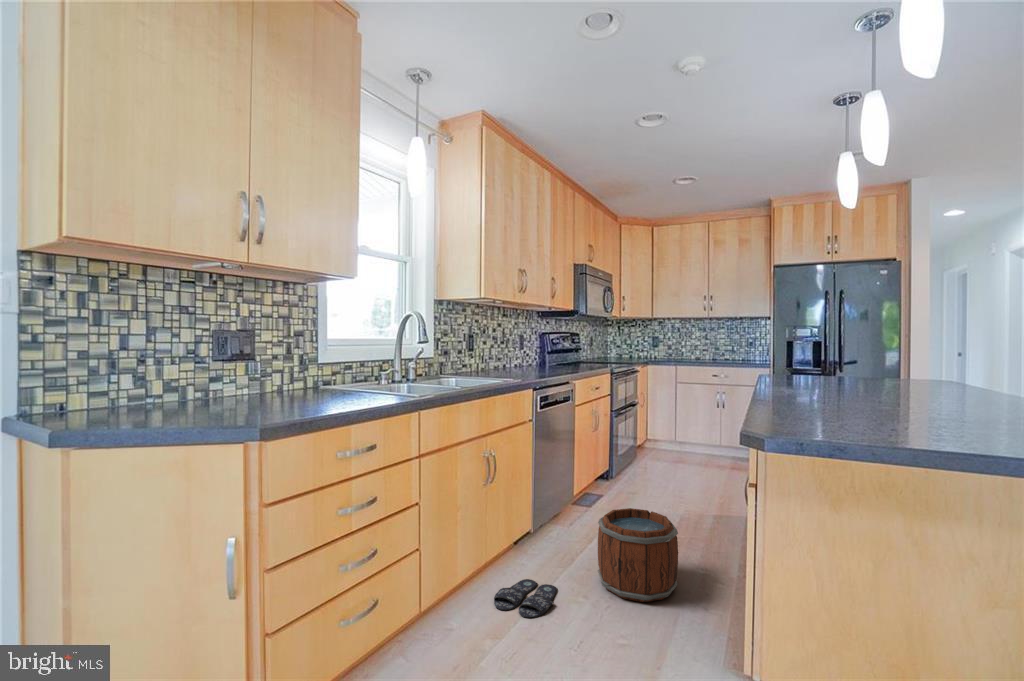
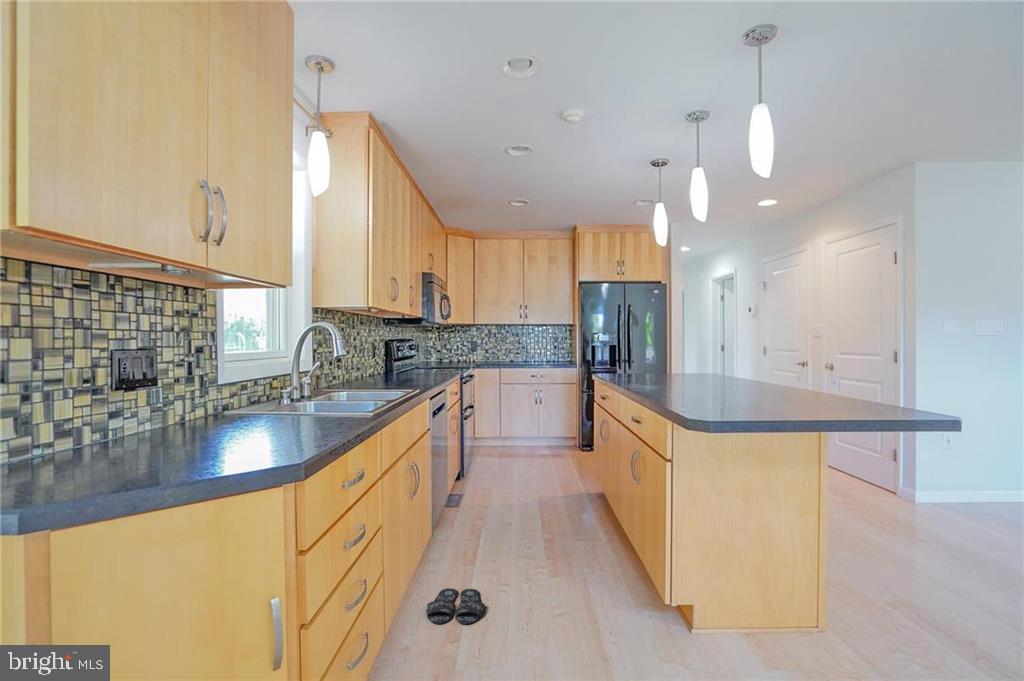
bucket: present [598,508,678,602] -> none [506,503,575,585]

